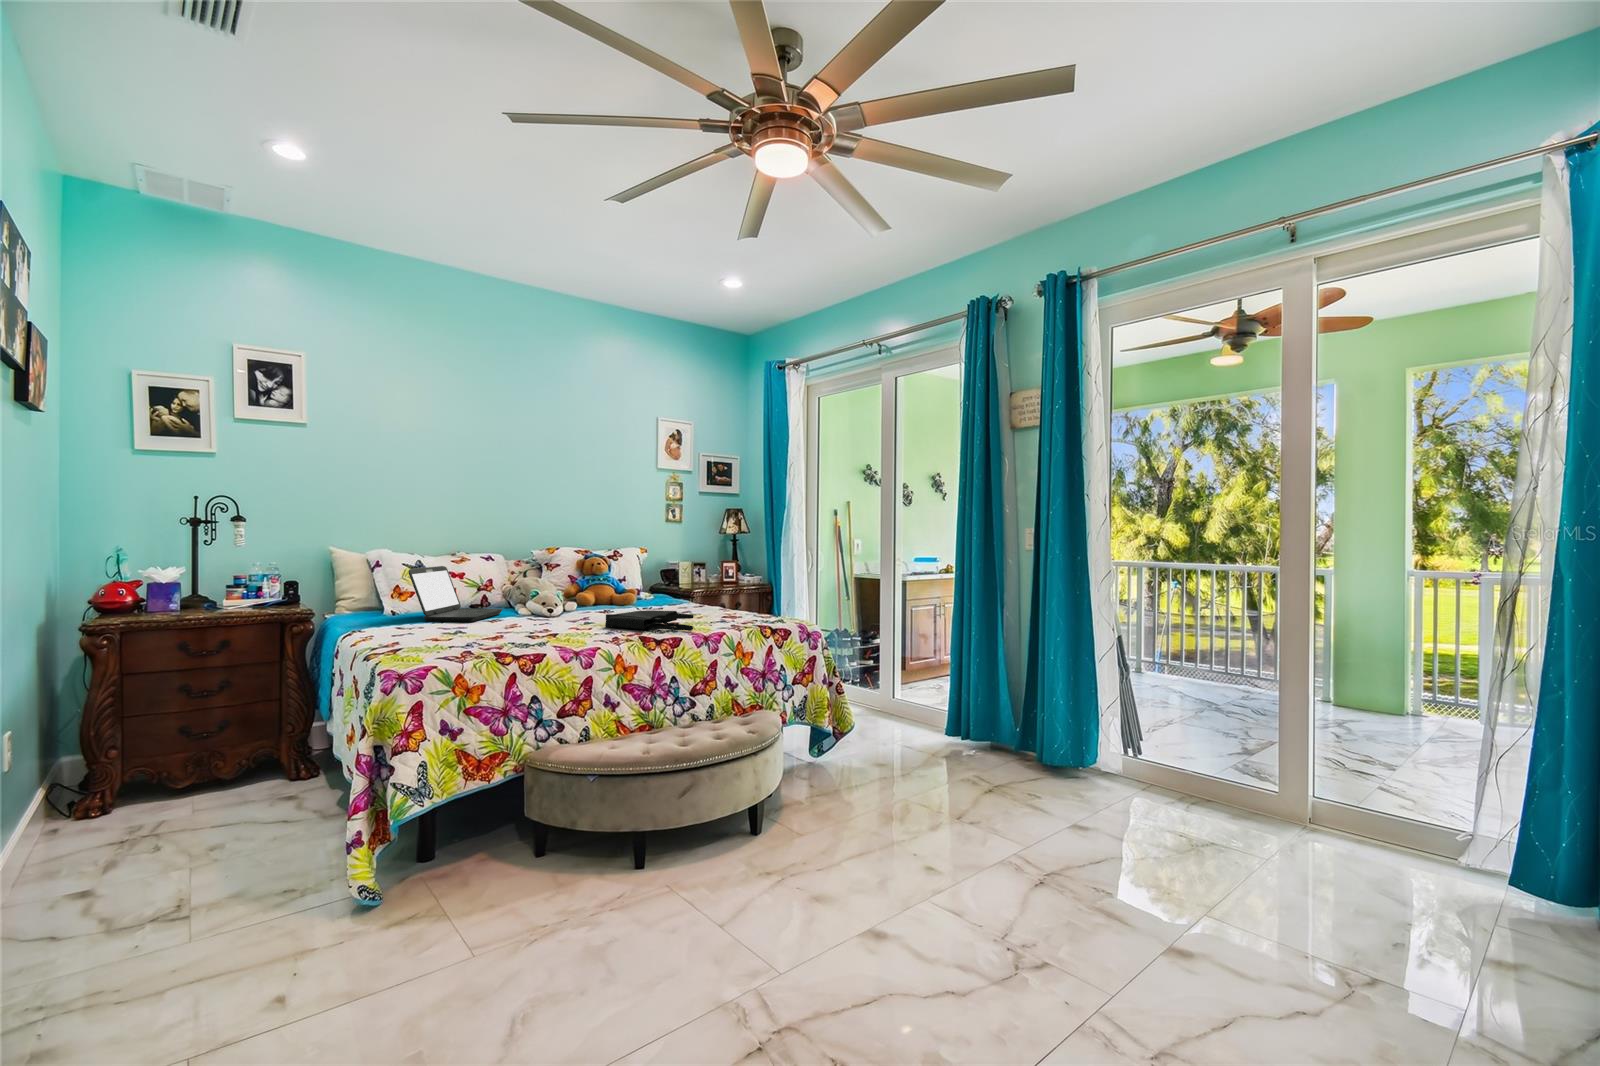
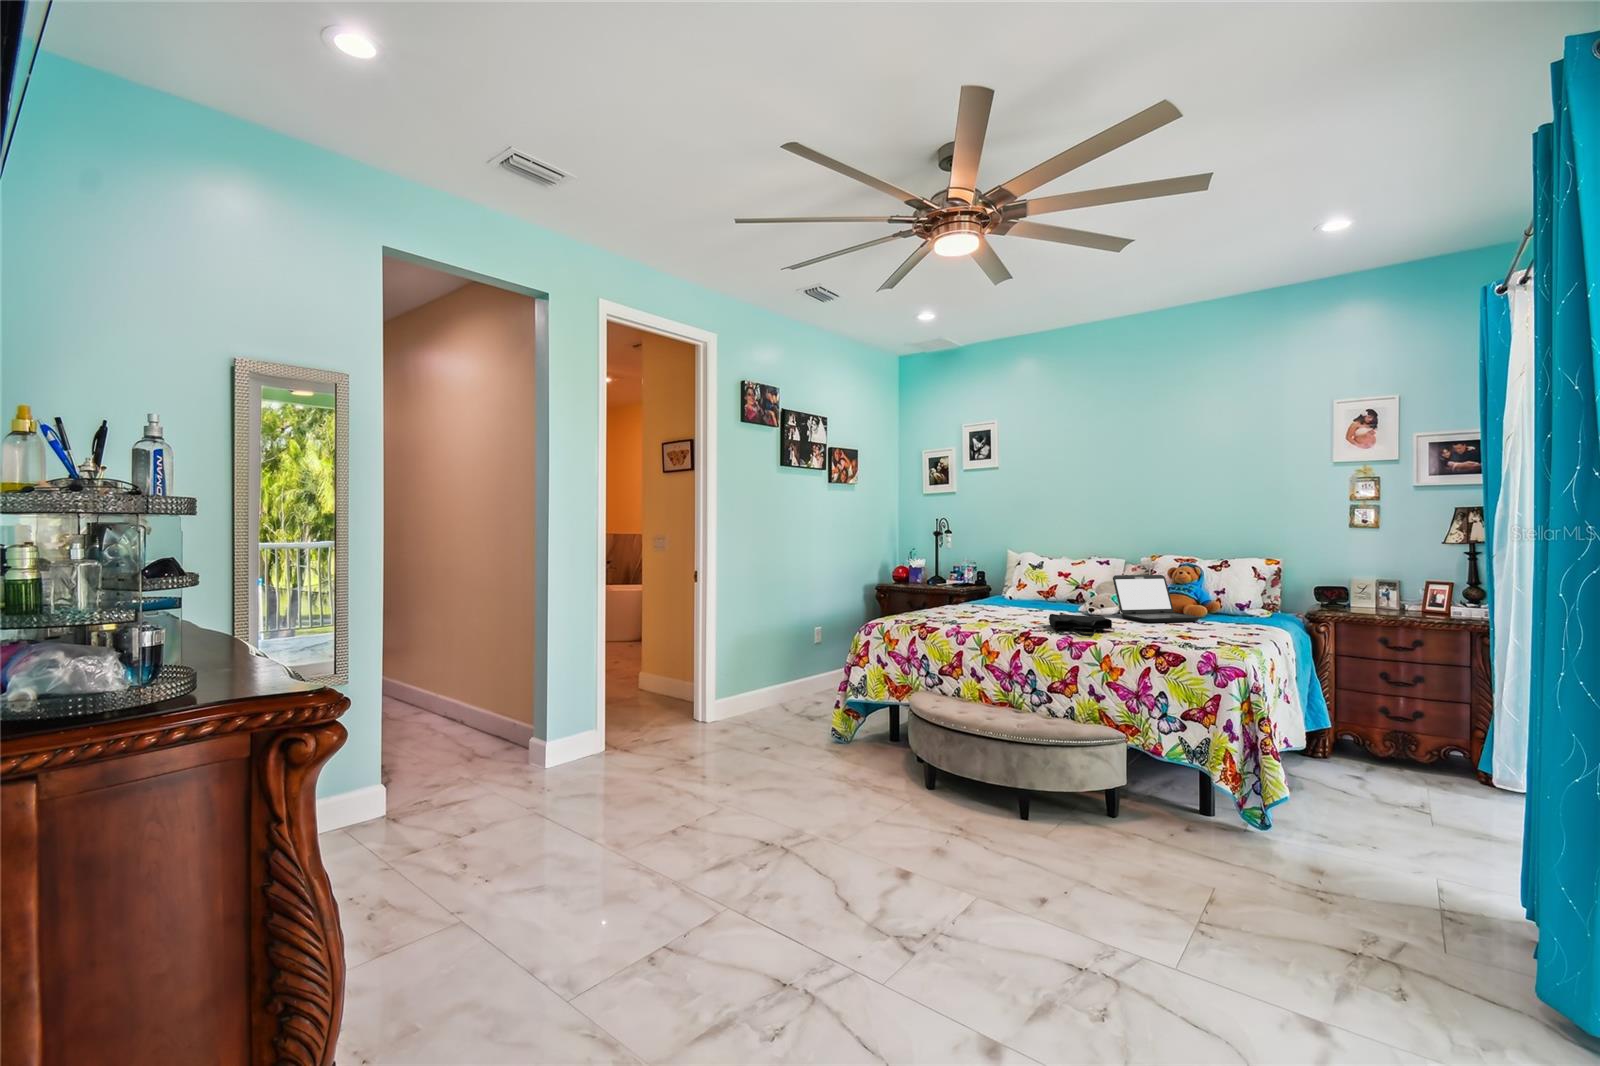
laptop: present [409,566,502,622] -> present [1113,575,1200,623]

